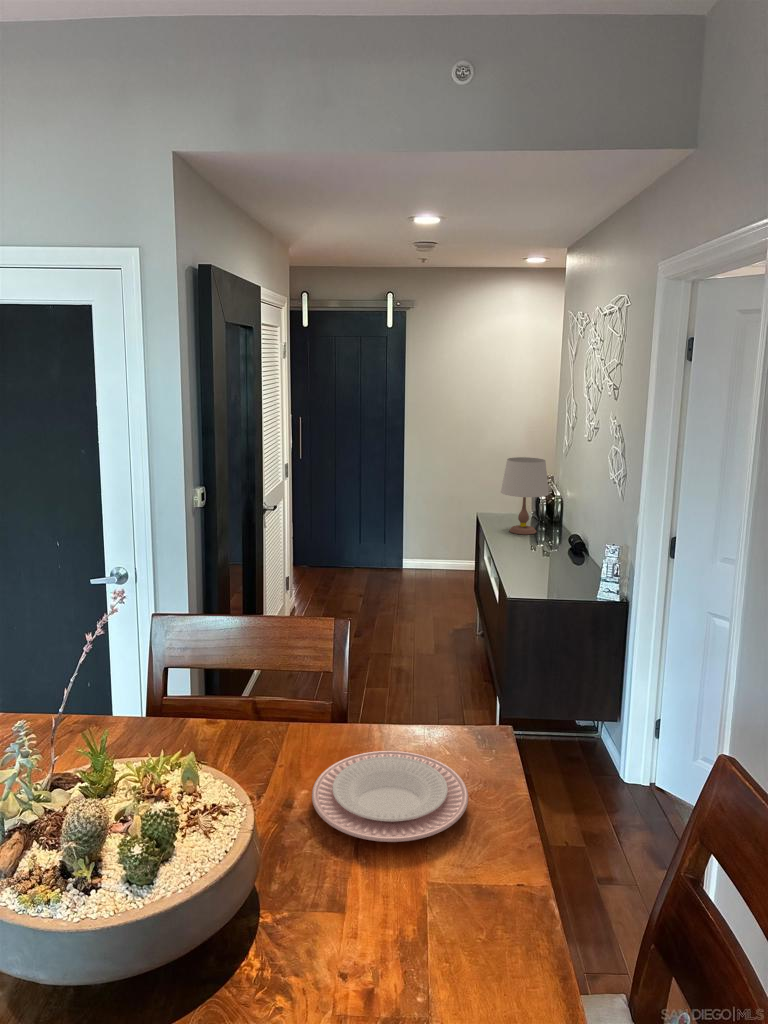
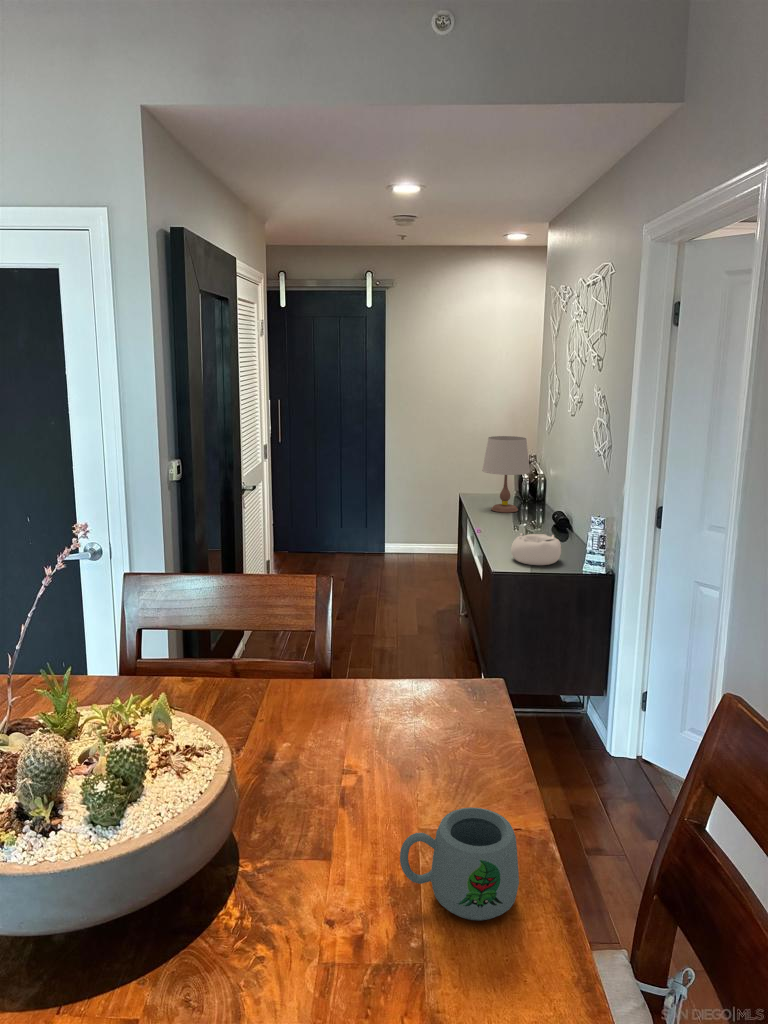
decorative bowl: none [528,562,577,595] -> present [511,533,561,565]
plate: present [312,751,468,842] -> none [295,702,460,788]
mug: none [408,869,518,977] -> present [400,807,519,921]

